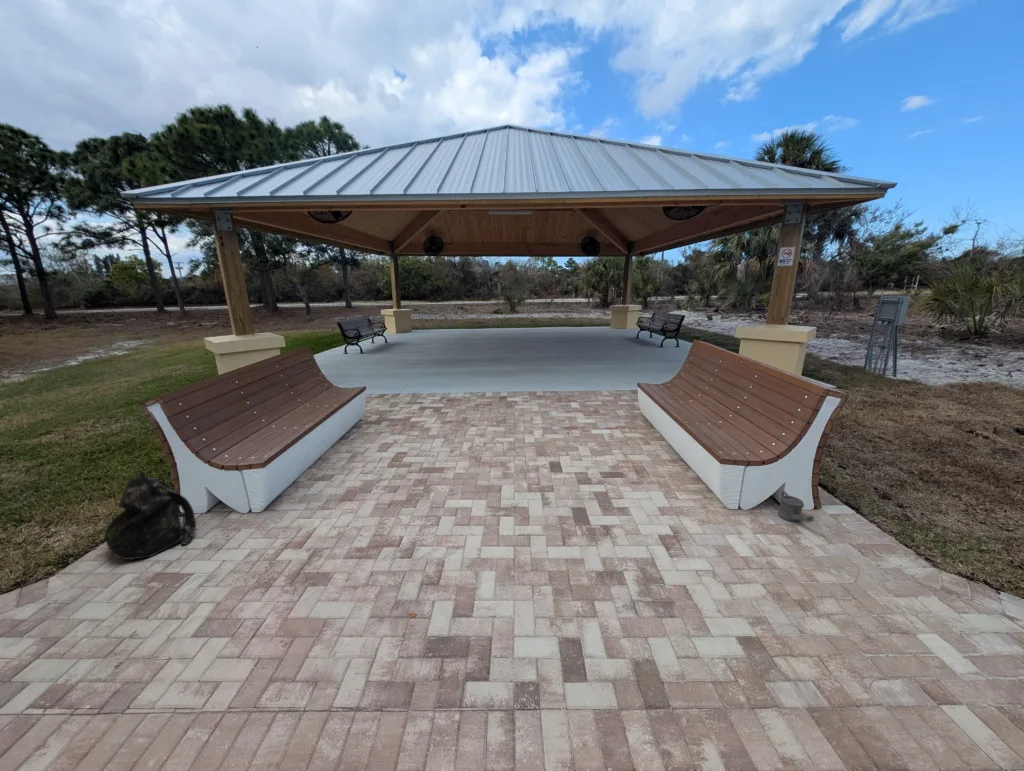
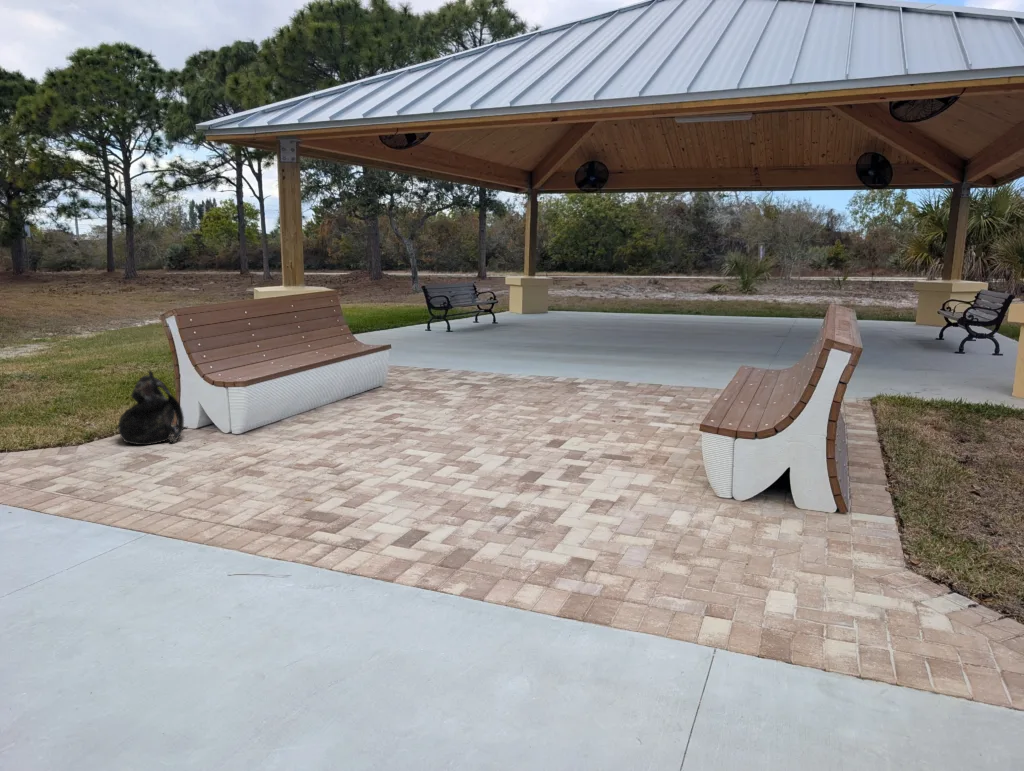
watering can: present [778,491,814,522] -> none [778,485,807,521]

